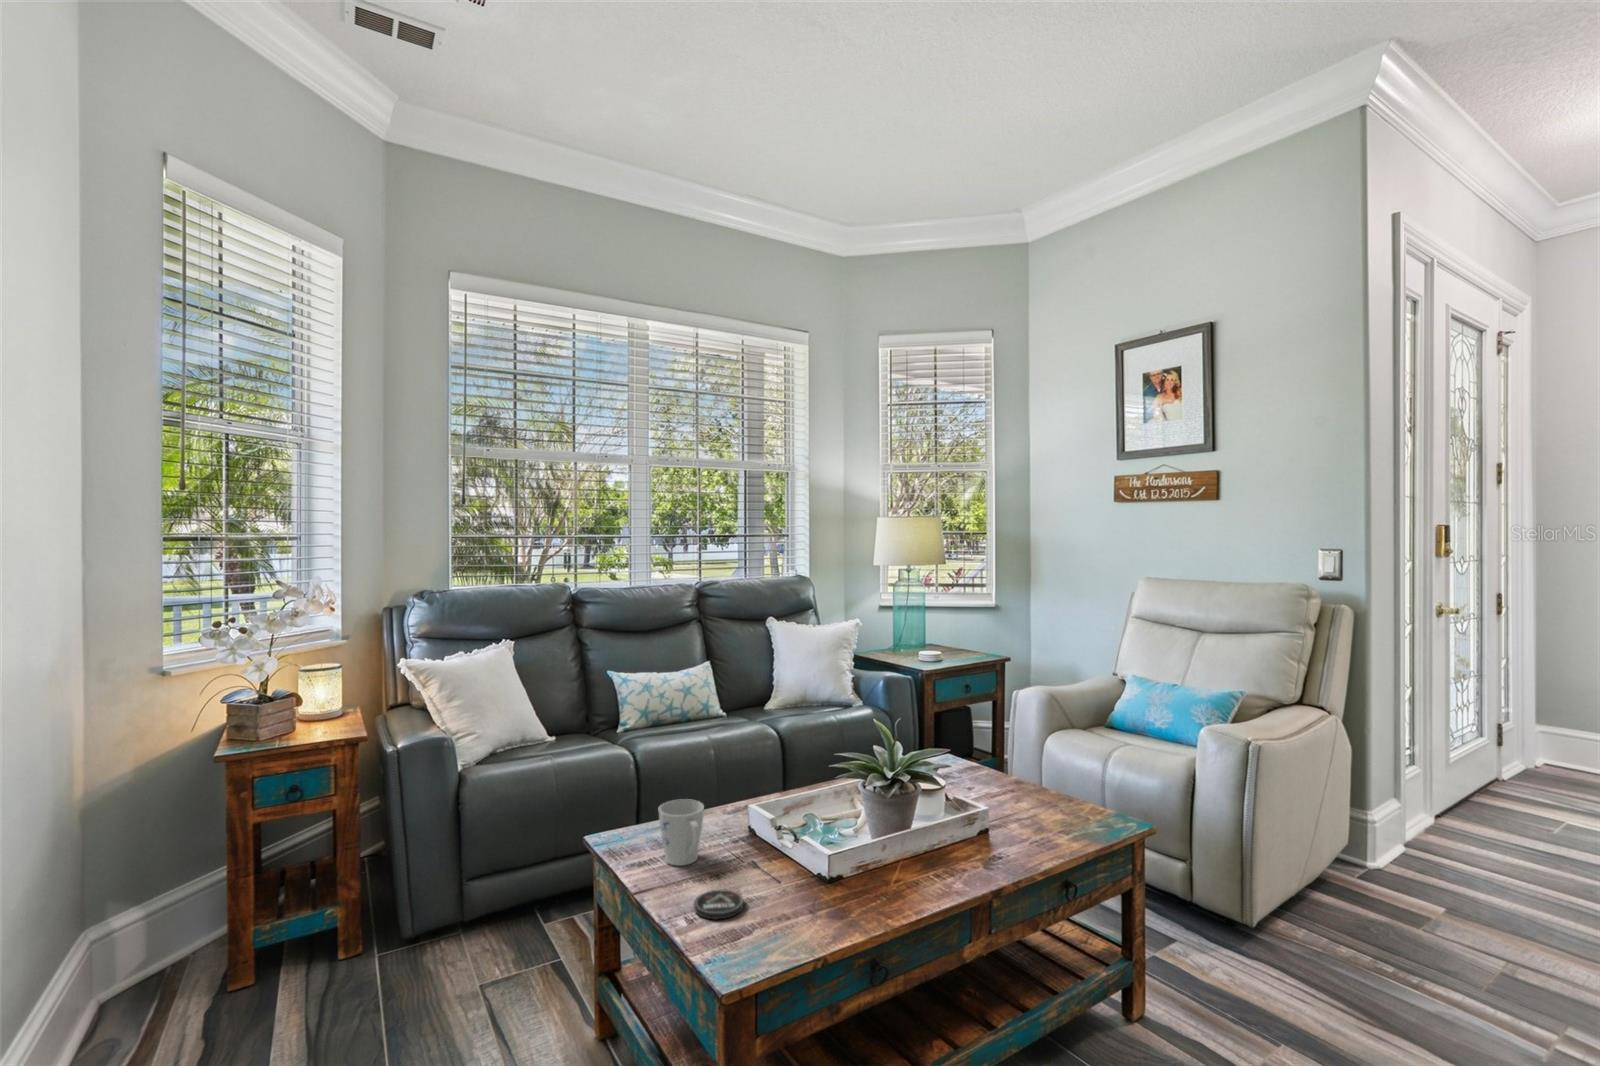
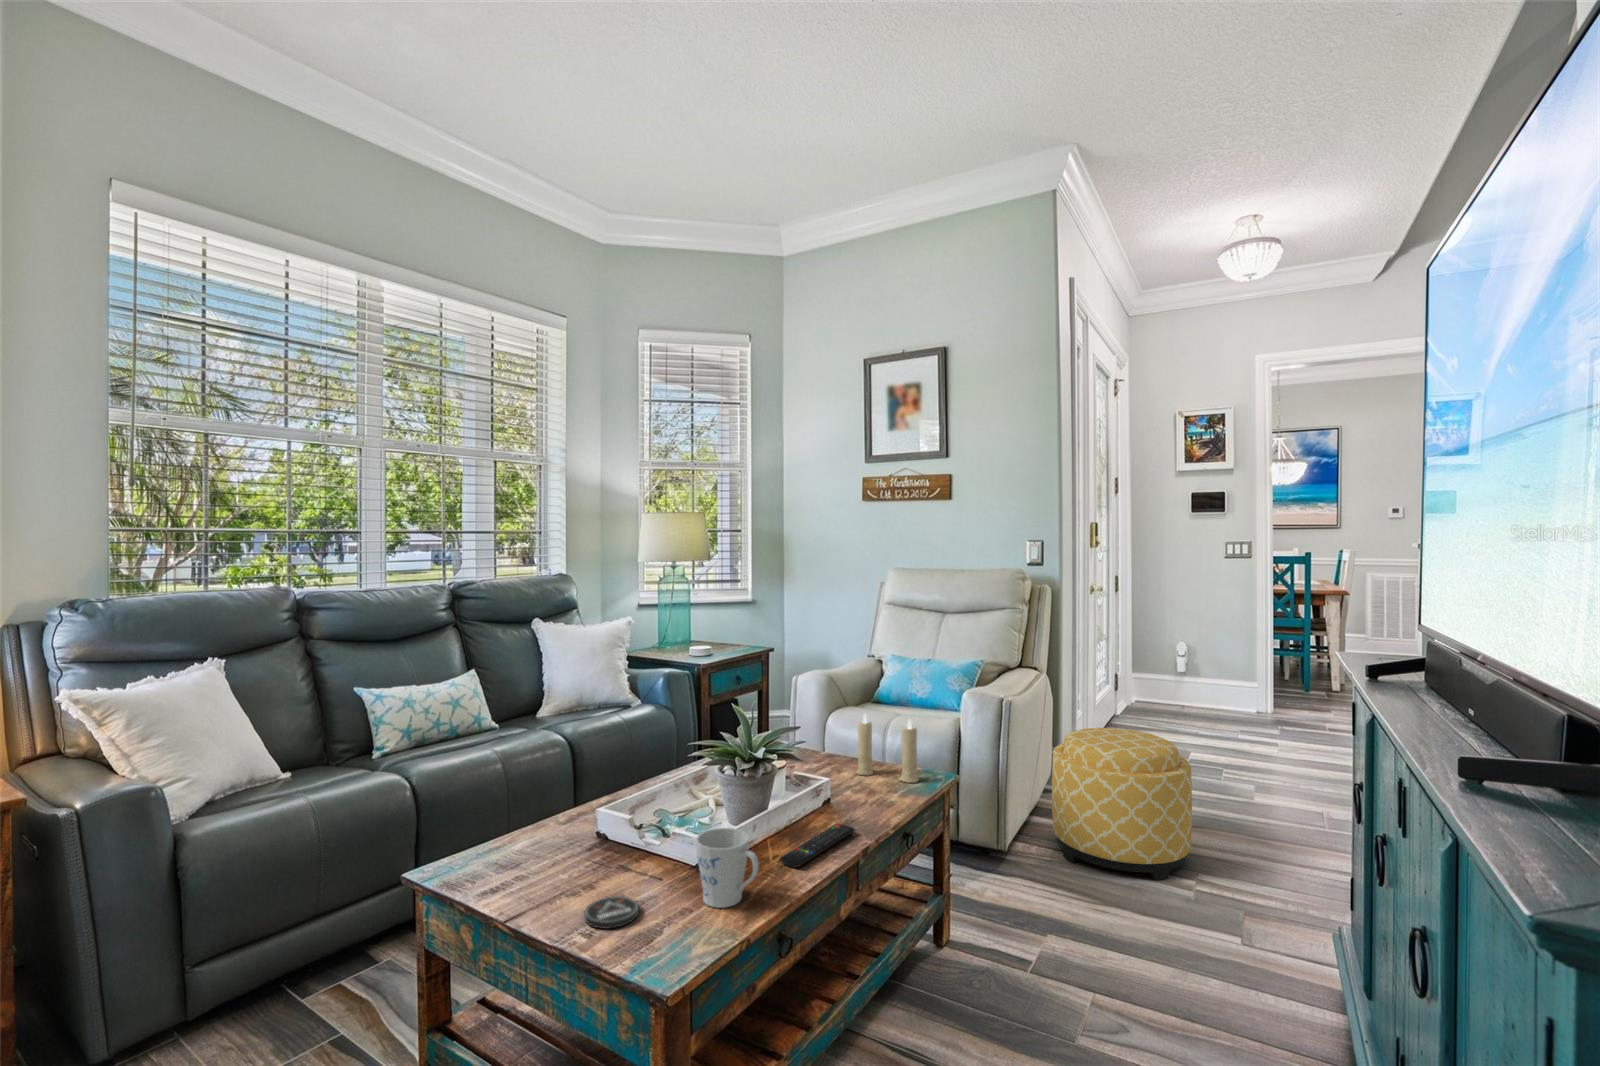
candle: none [1035,738,1106,826] -> present [855,714,919,783]
ottoman: none [1327,791,1542,1006] -> present [1052,728,1192,880]
mug: present [659,799,704,866] -> present [696,828,759,908]
remote control: none [898,857,995,896] -> present [780,824,855,867]

